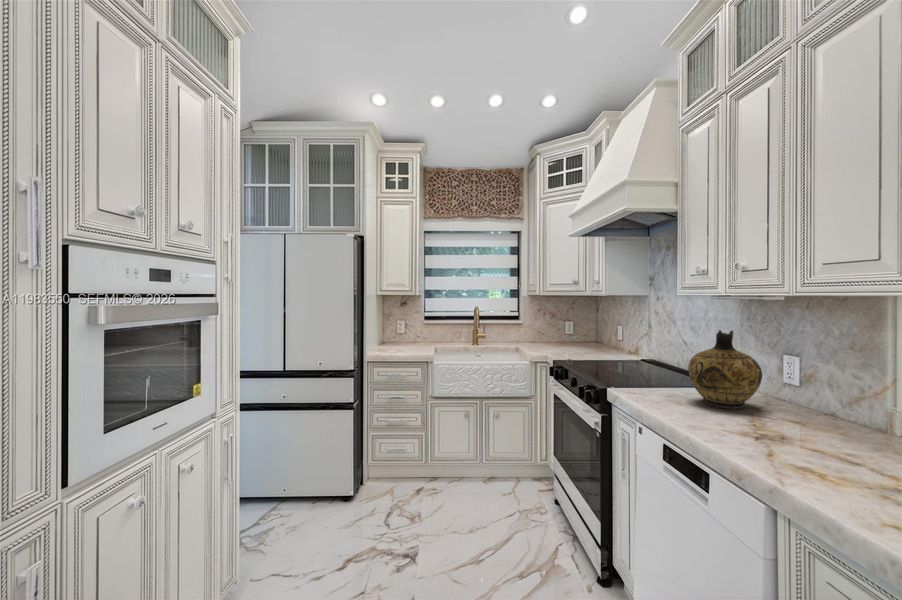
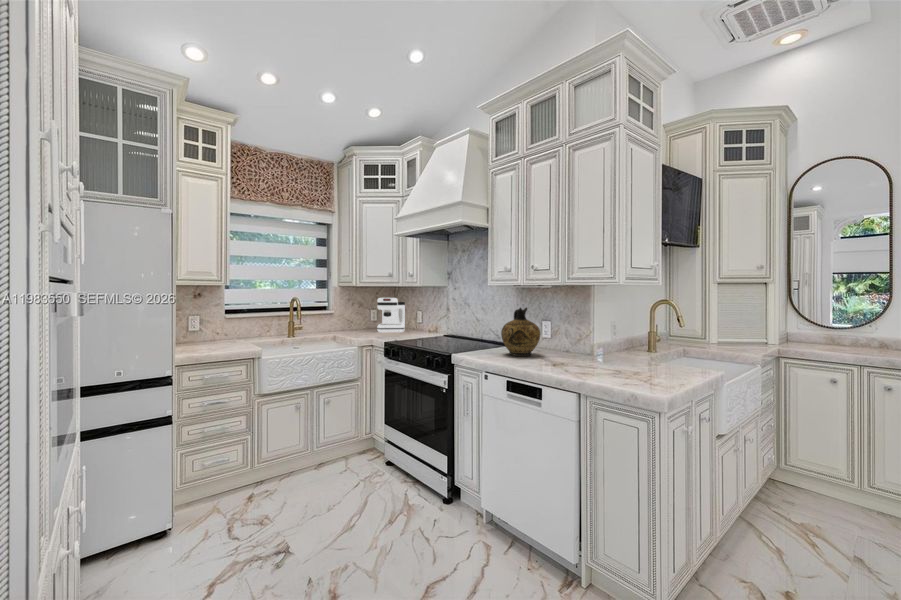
coffee maker: none [565,309,602,351] -> present [377,298,405,333]

